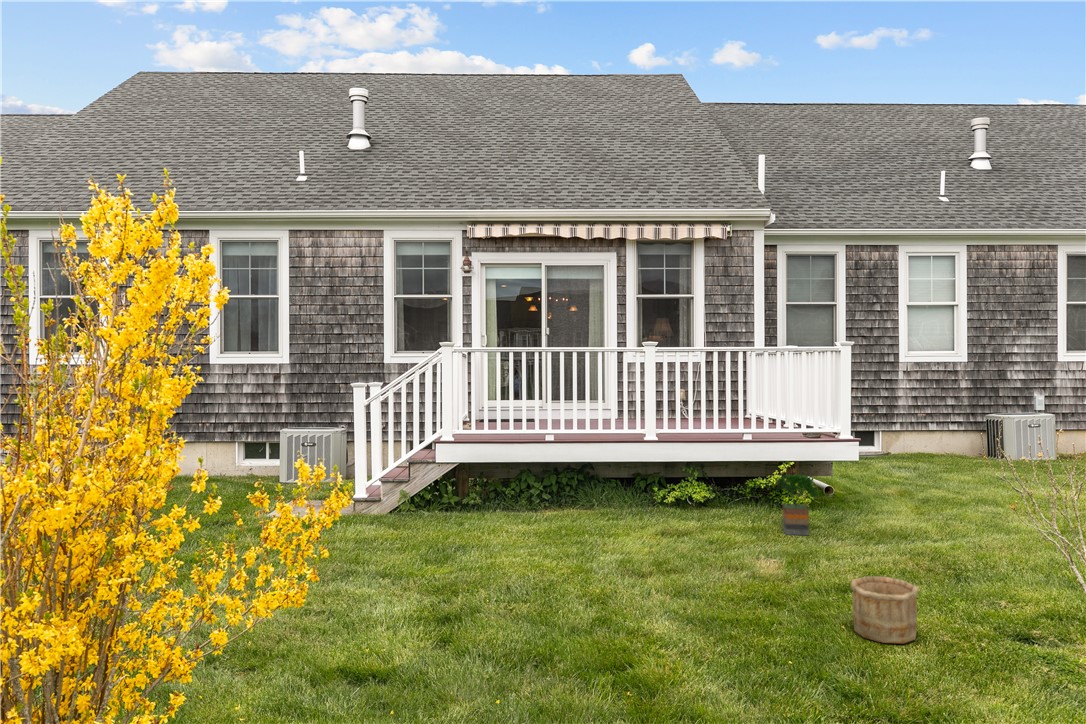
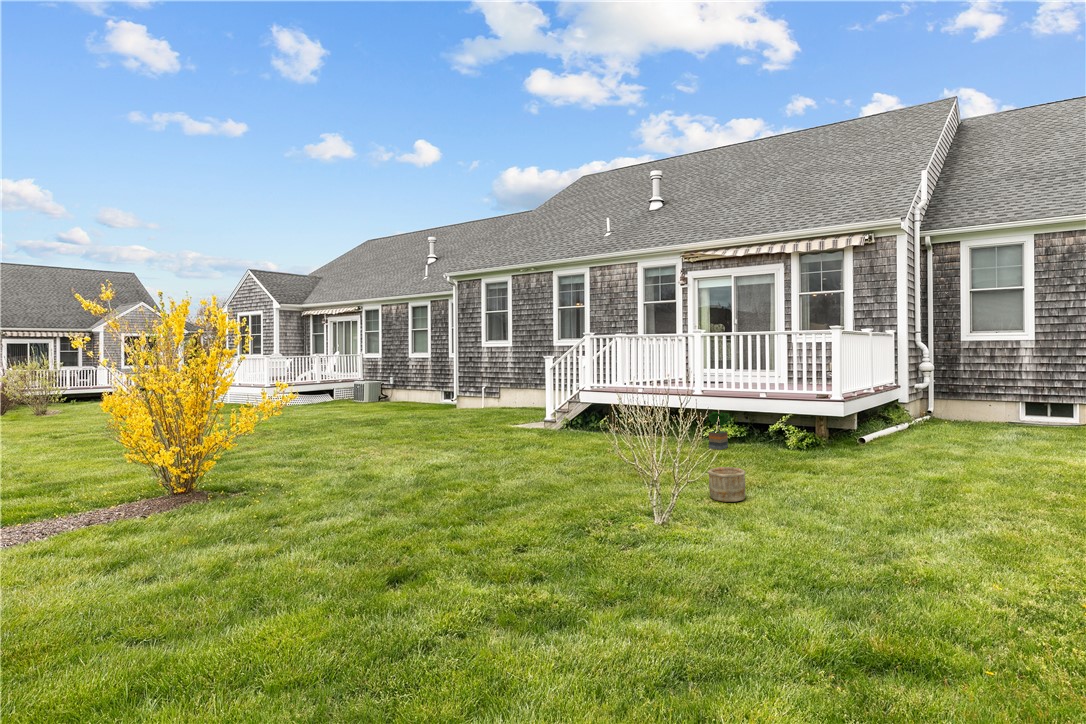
potted tree: present [777,474,818,535] -> present [709,412,731,450]

